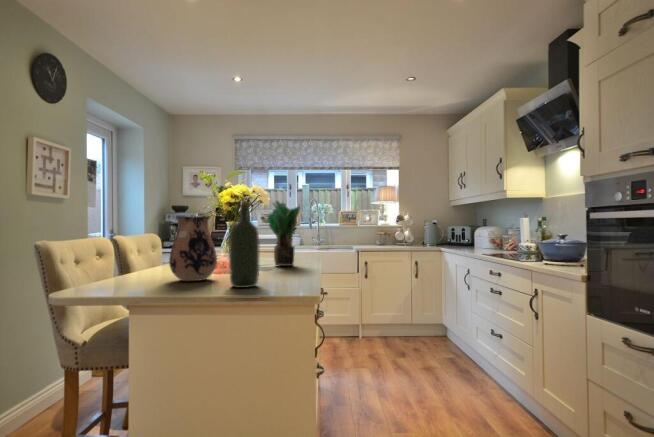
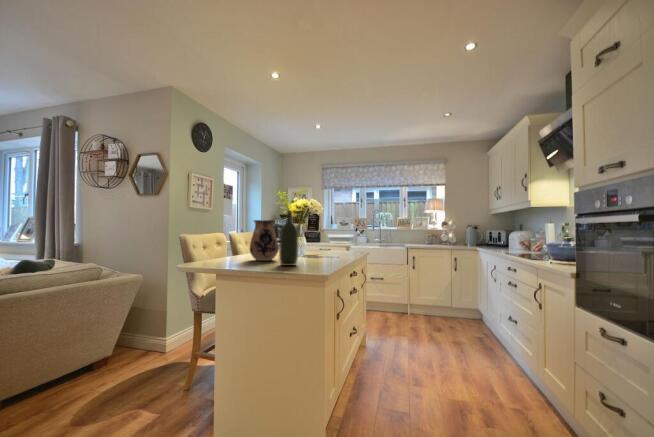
potted plant: present [268,201,300,266] -> none [316,210,342,255]

